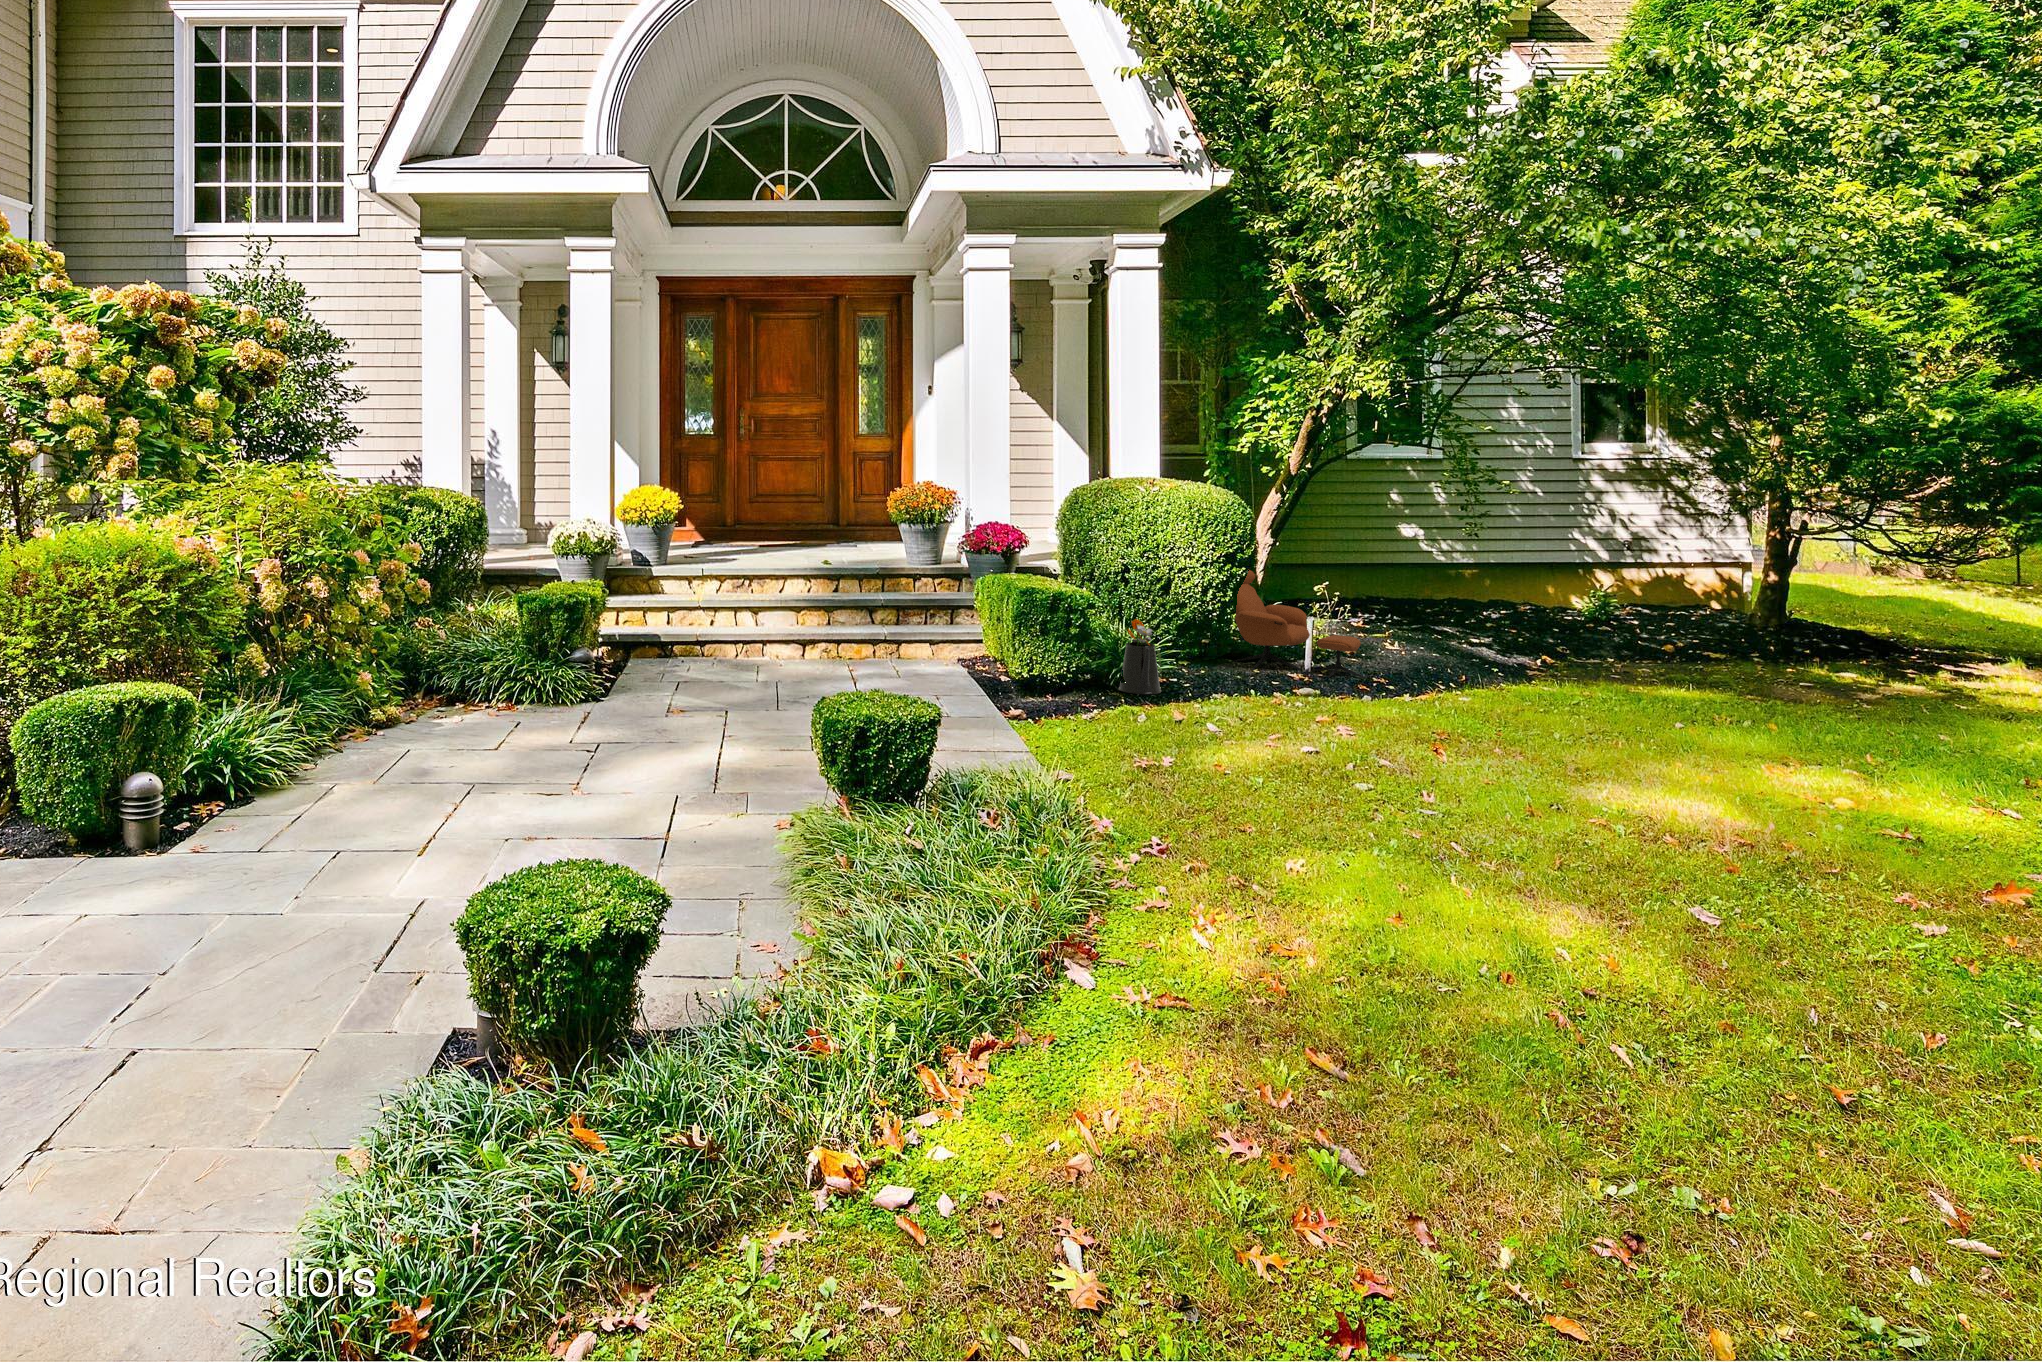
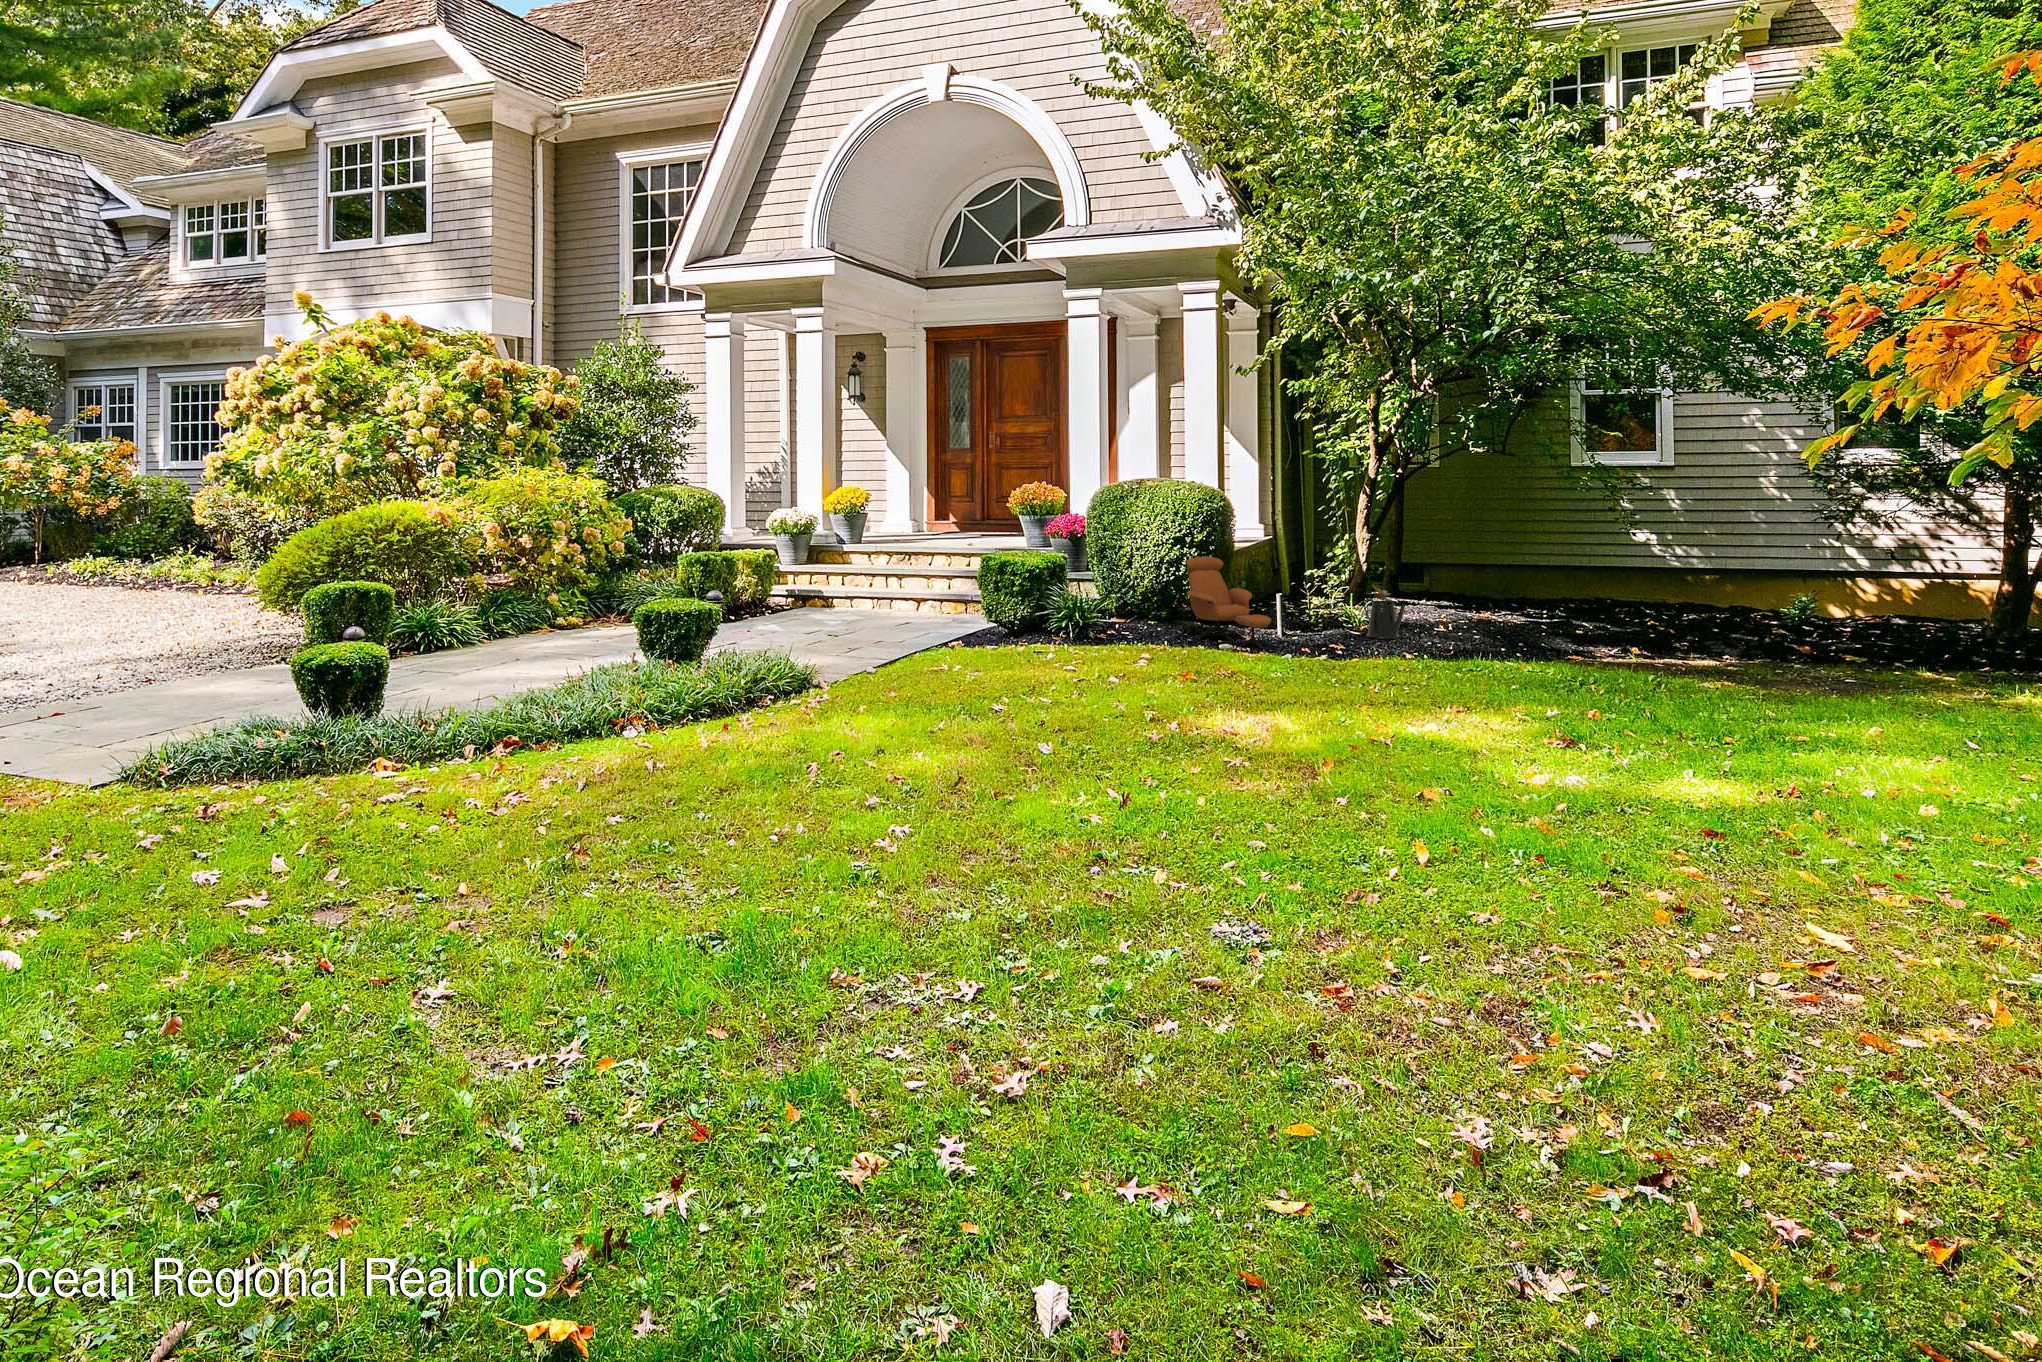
watering can: present [1119,619,1162,694] -> present [1364,585,1405,639]

